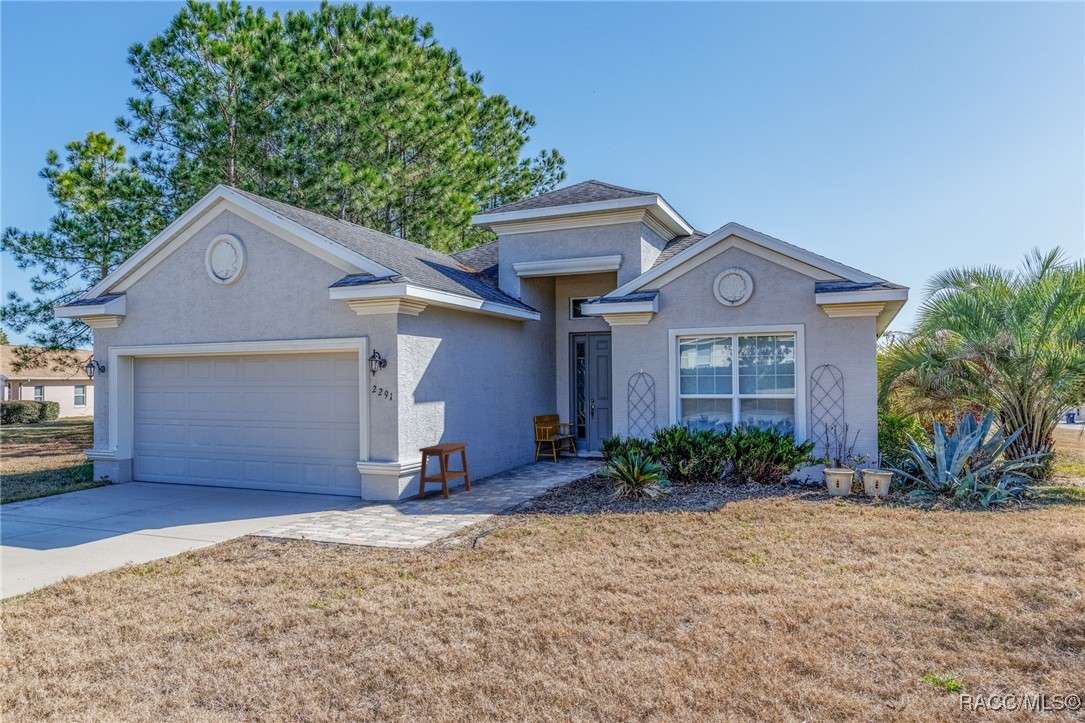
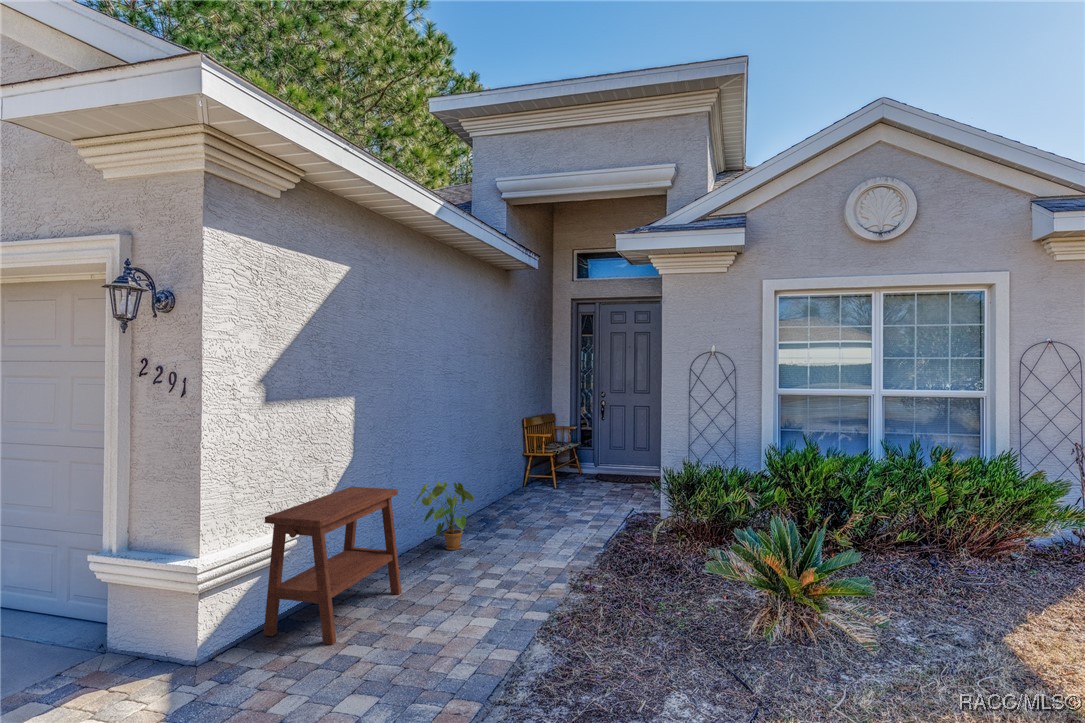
house plant: none [471,446,503,481] -> present [414,482,474,550]

